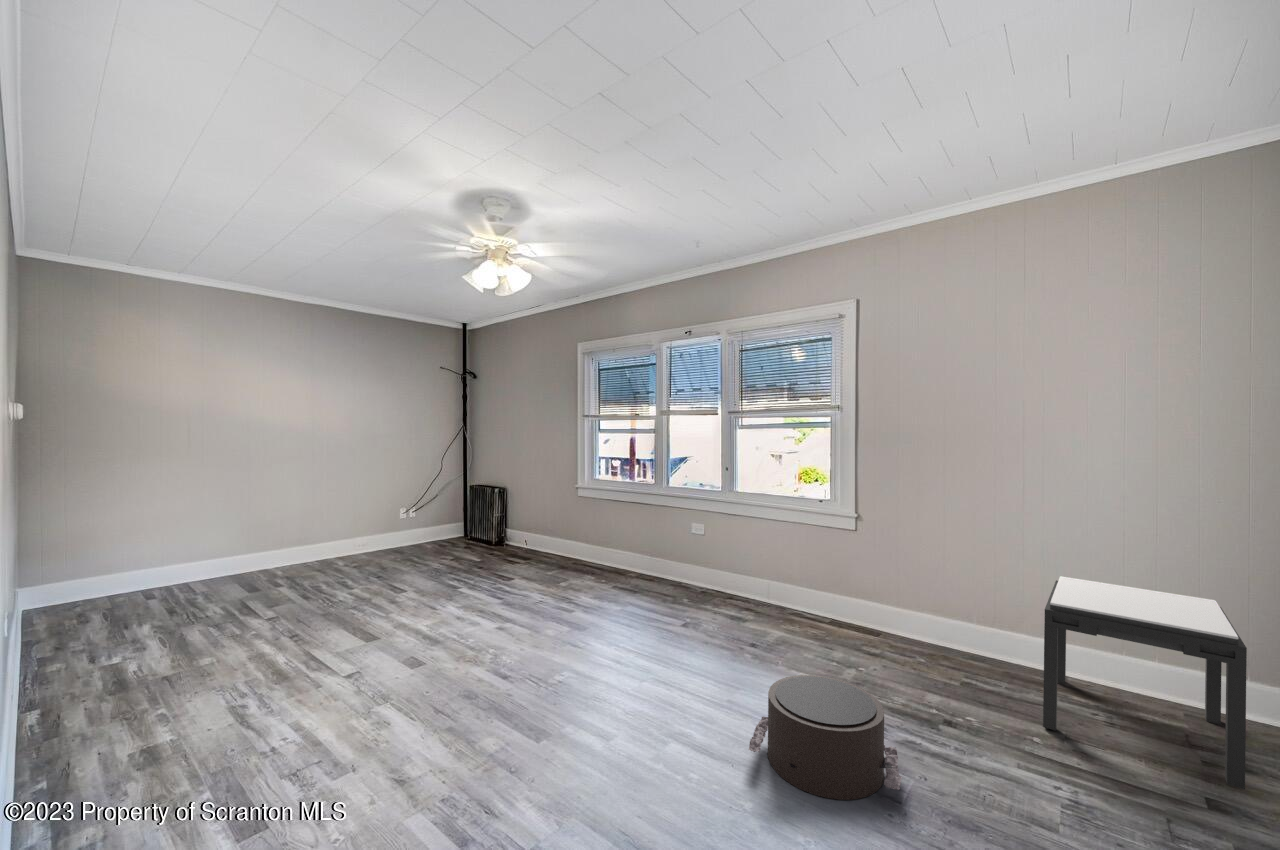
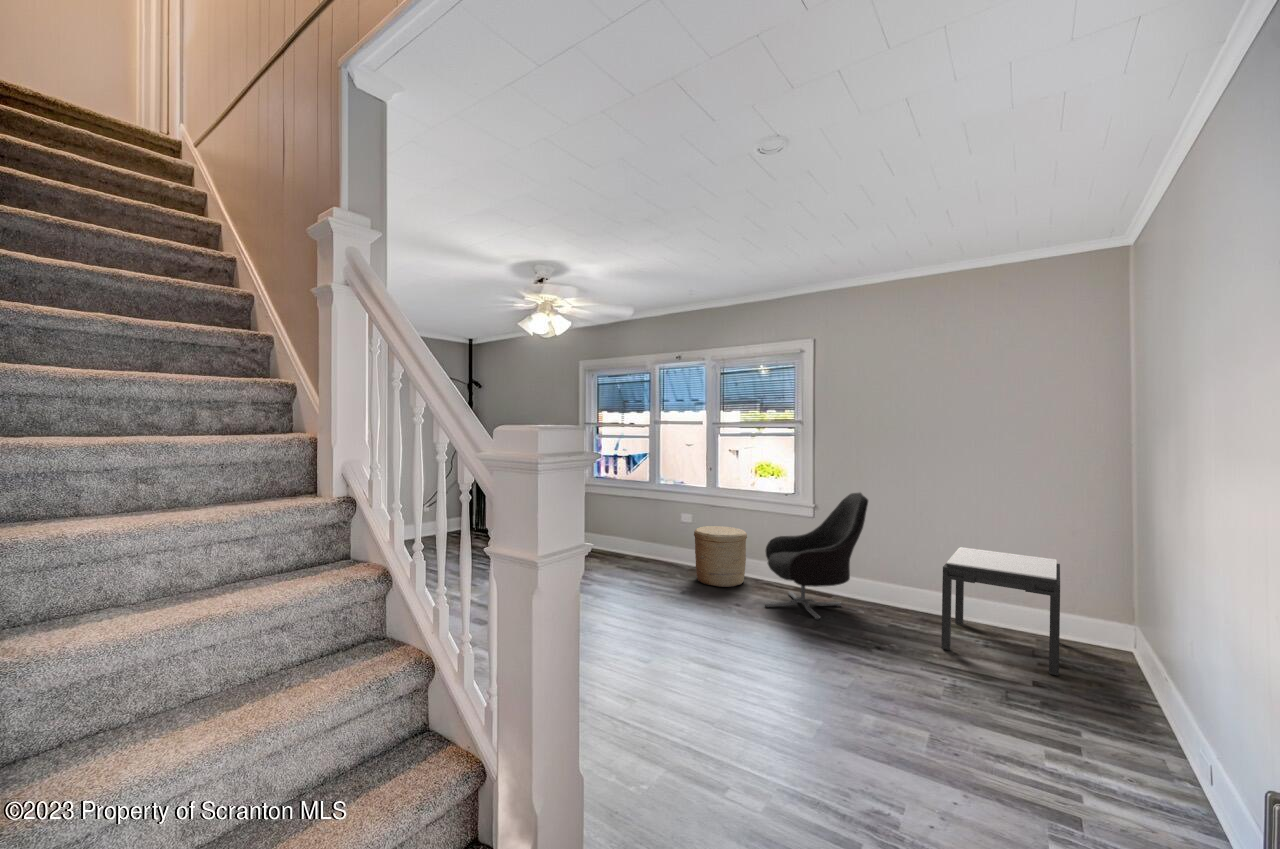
armchair: none [788,499,928,669] -> present [764,493,868,619]
woven basket: none [702,538,768,615] -> present [694,526,747,587]
pouf: present [749,675,902,800] -> none [743,616,844,689]

